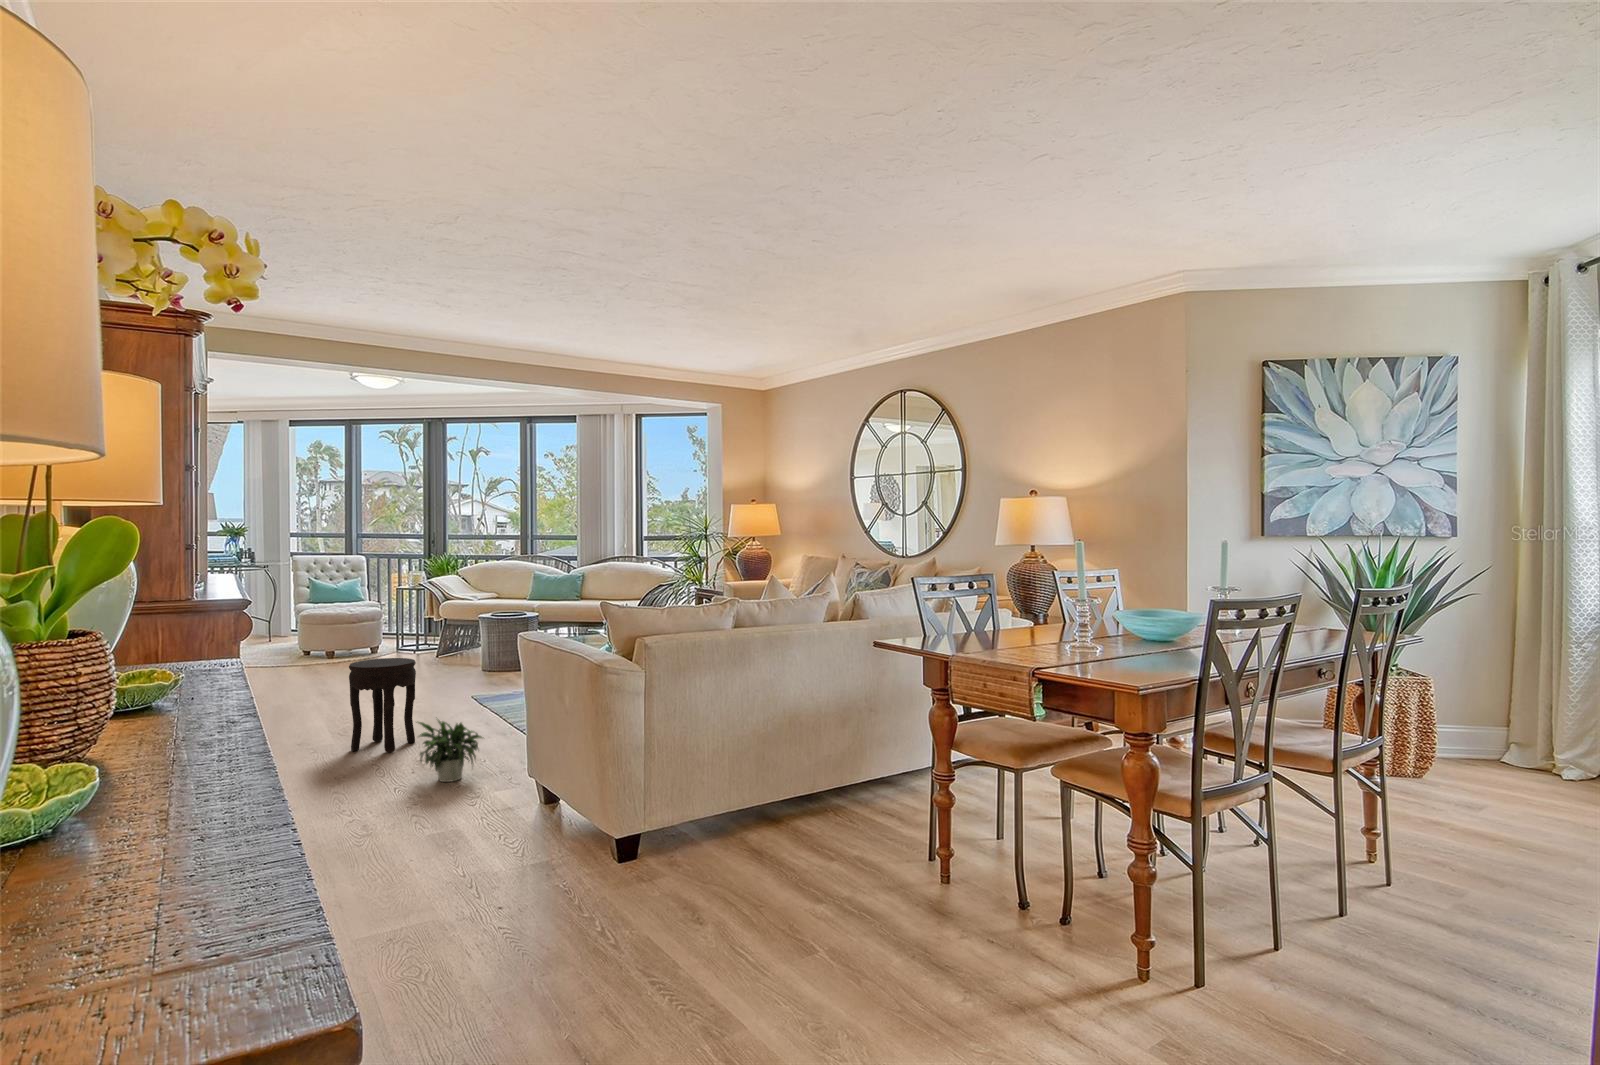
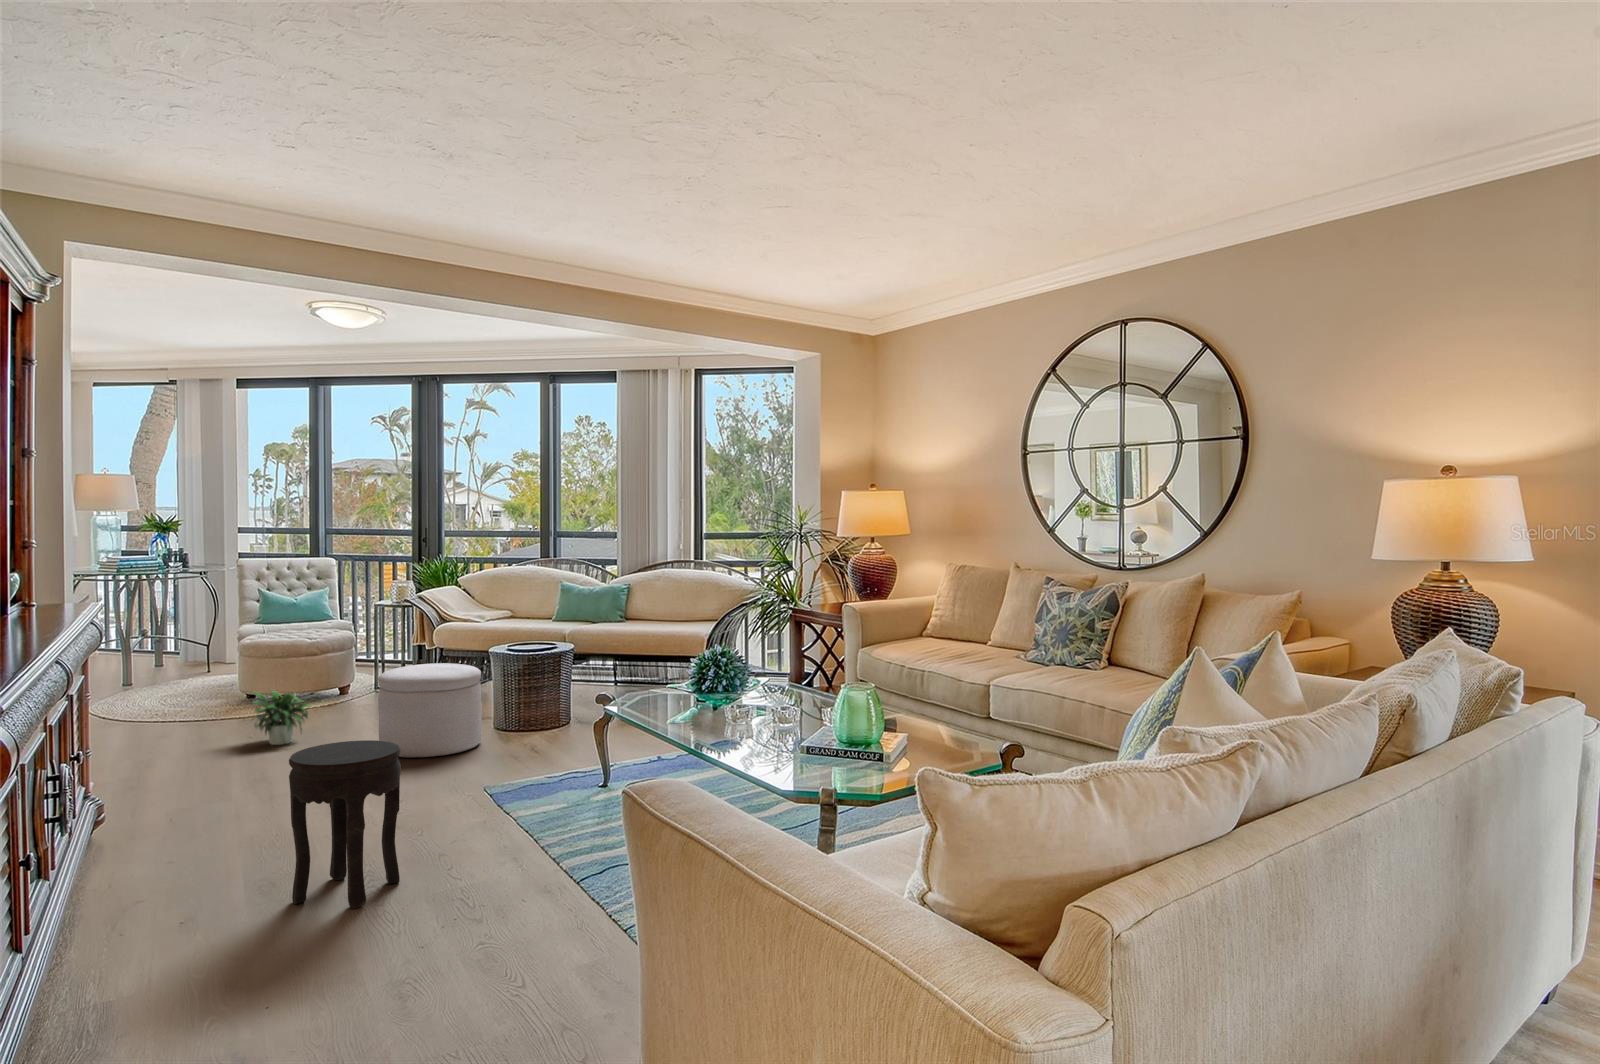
ottoman: none [400,625,472,687] -> present [378,663,482,757]
potted plant: present [416,720,482,782] -> present [251,691,310,745]

